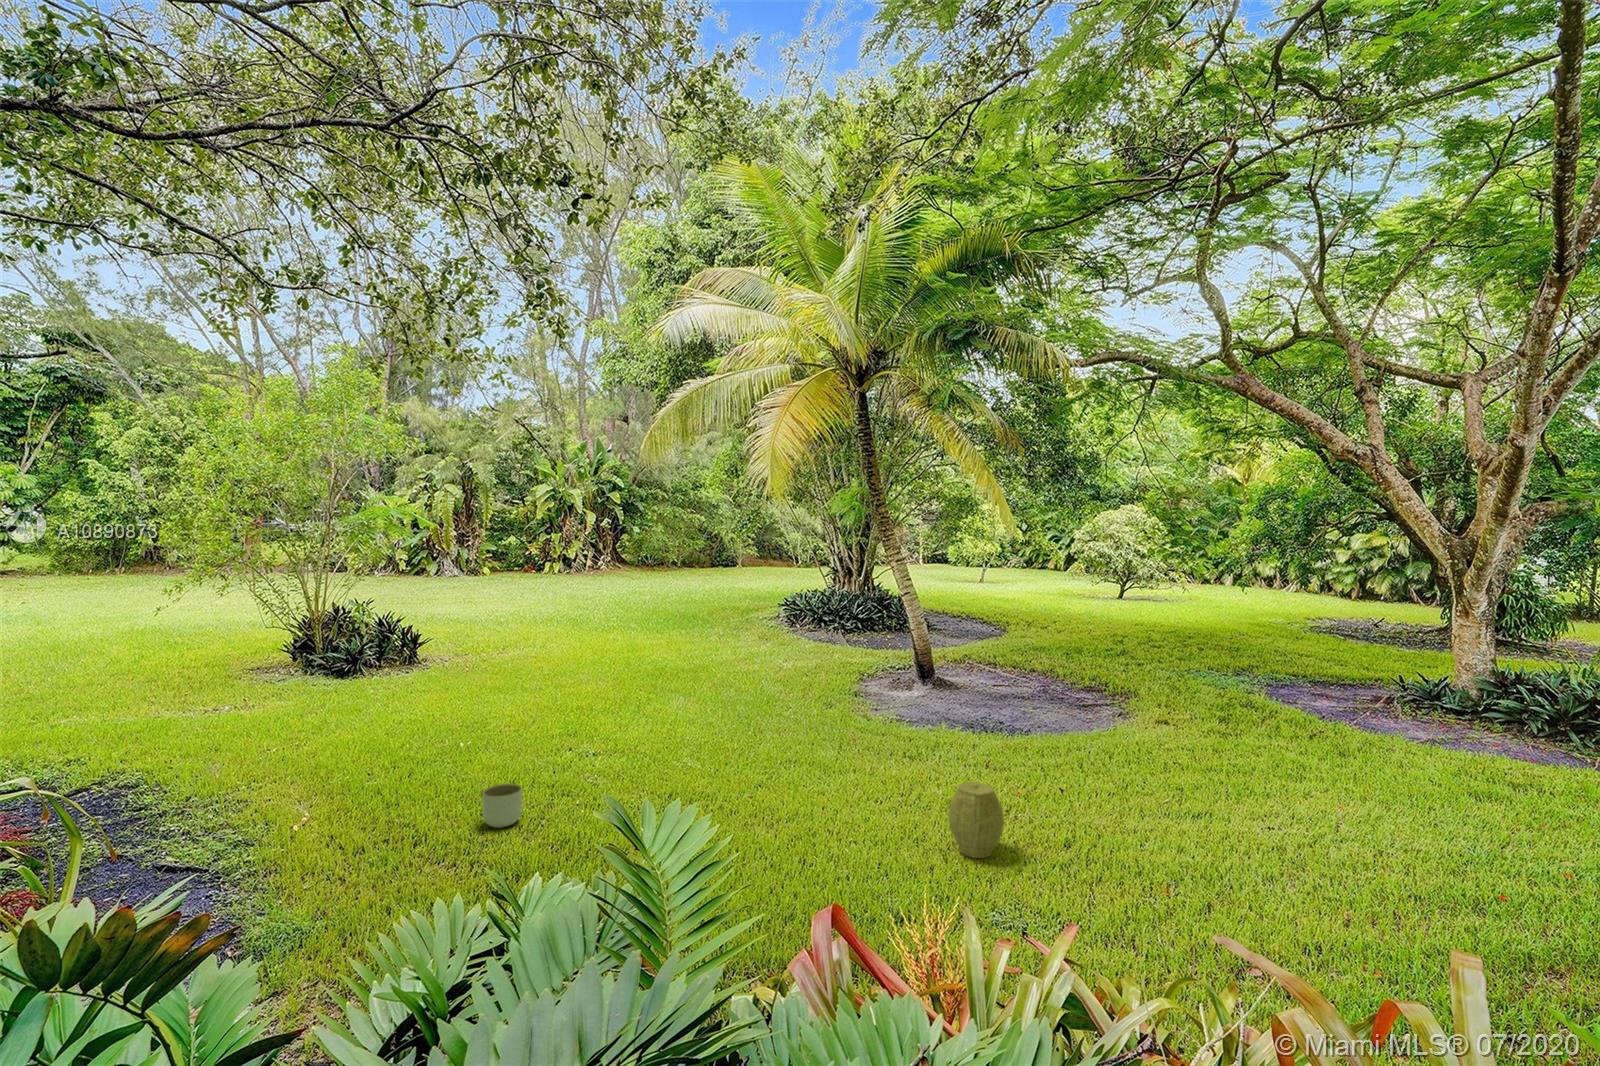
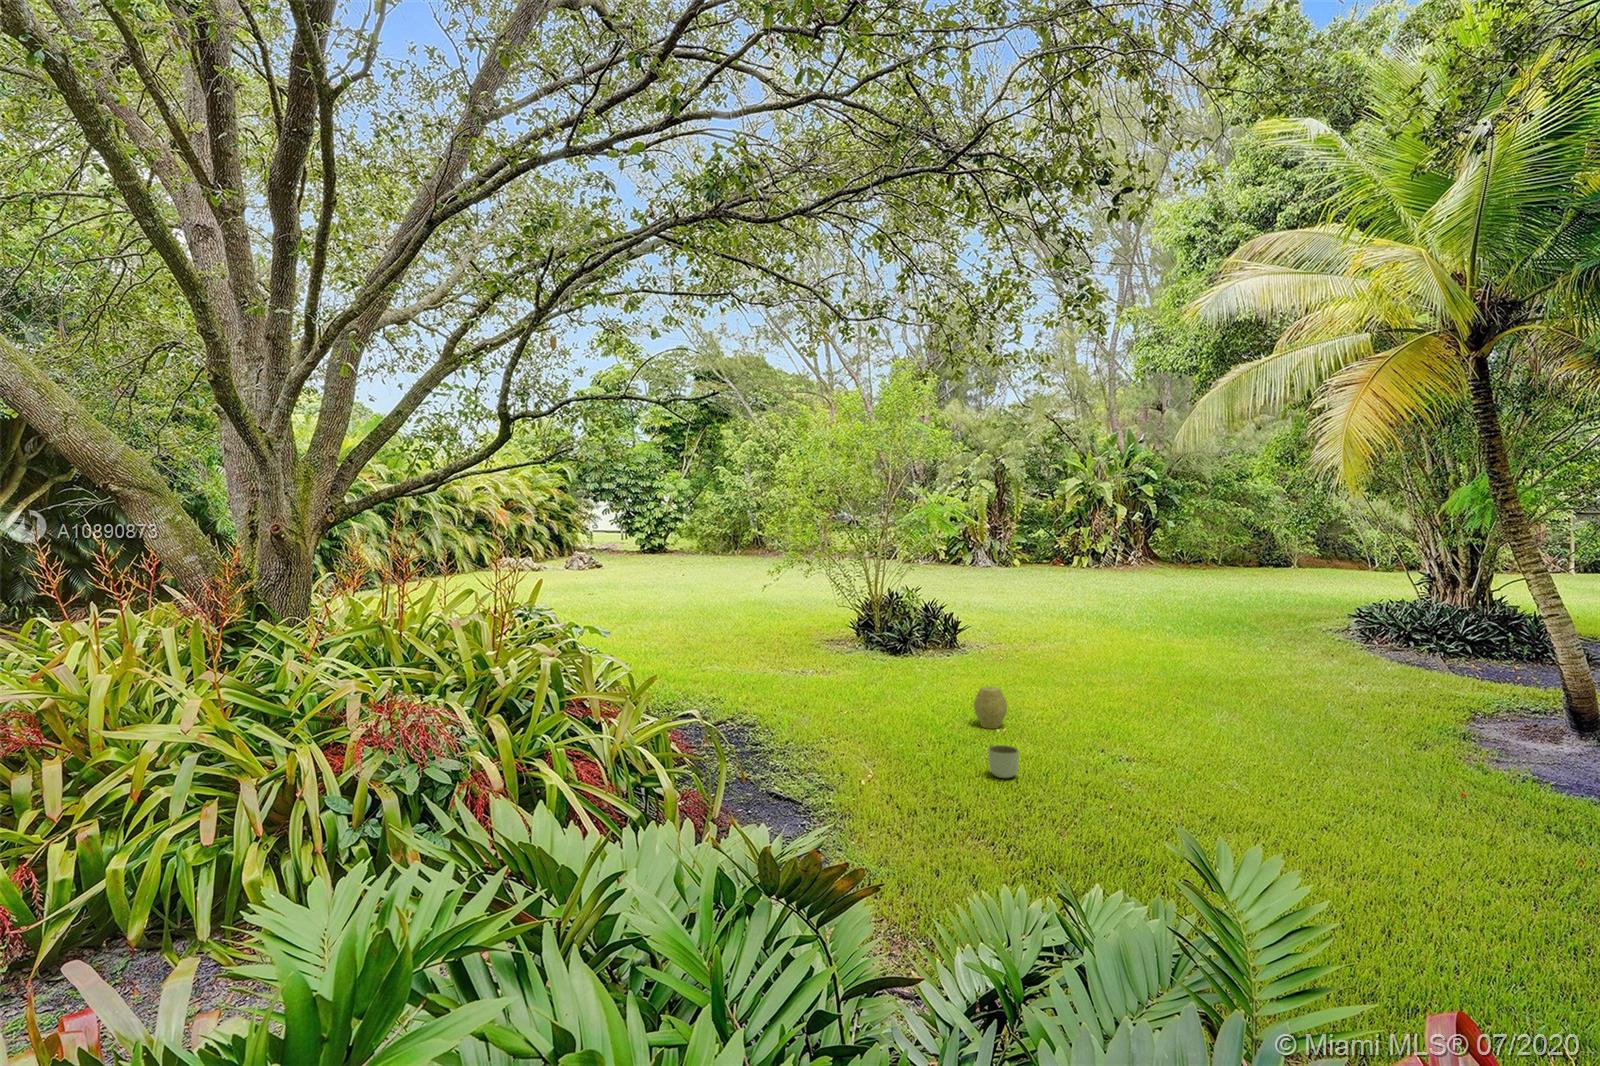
woven basket: present [948,782,1004,858] -> present [974,686,1007,729]

